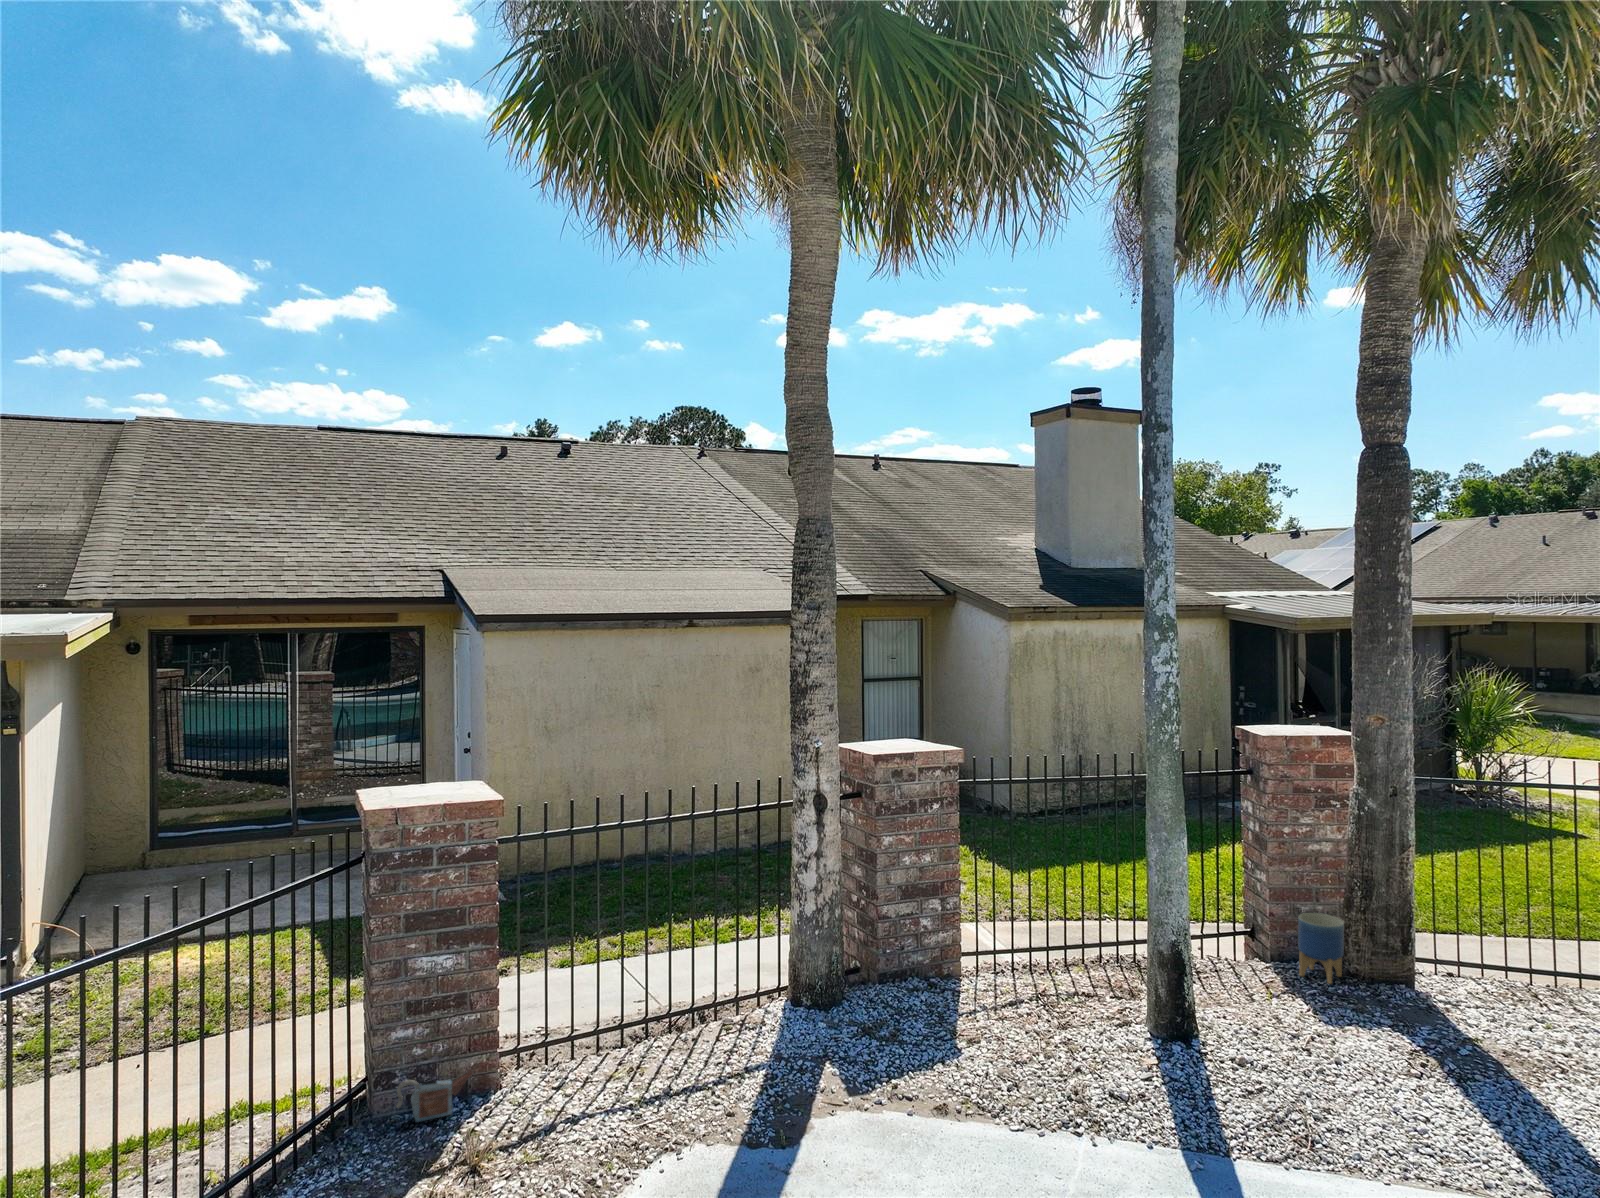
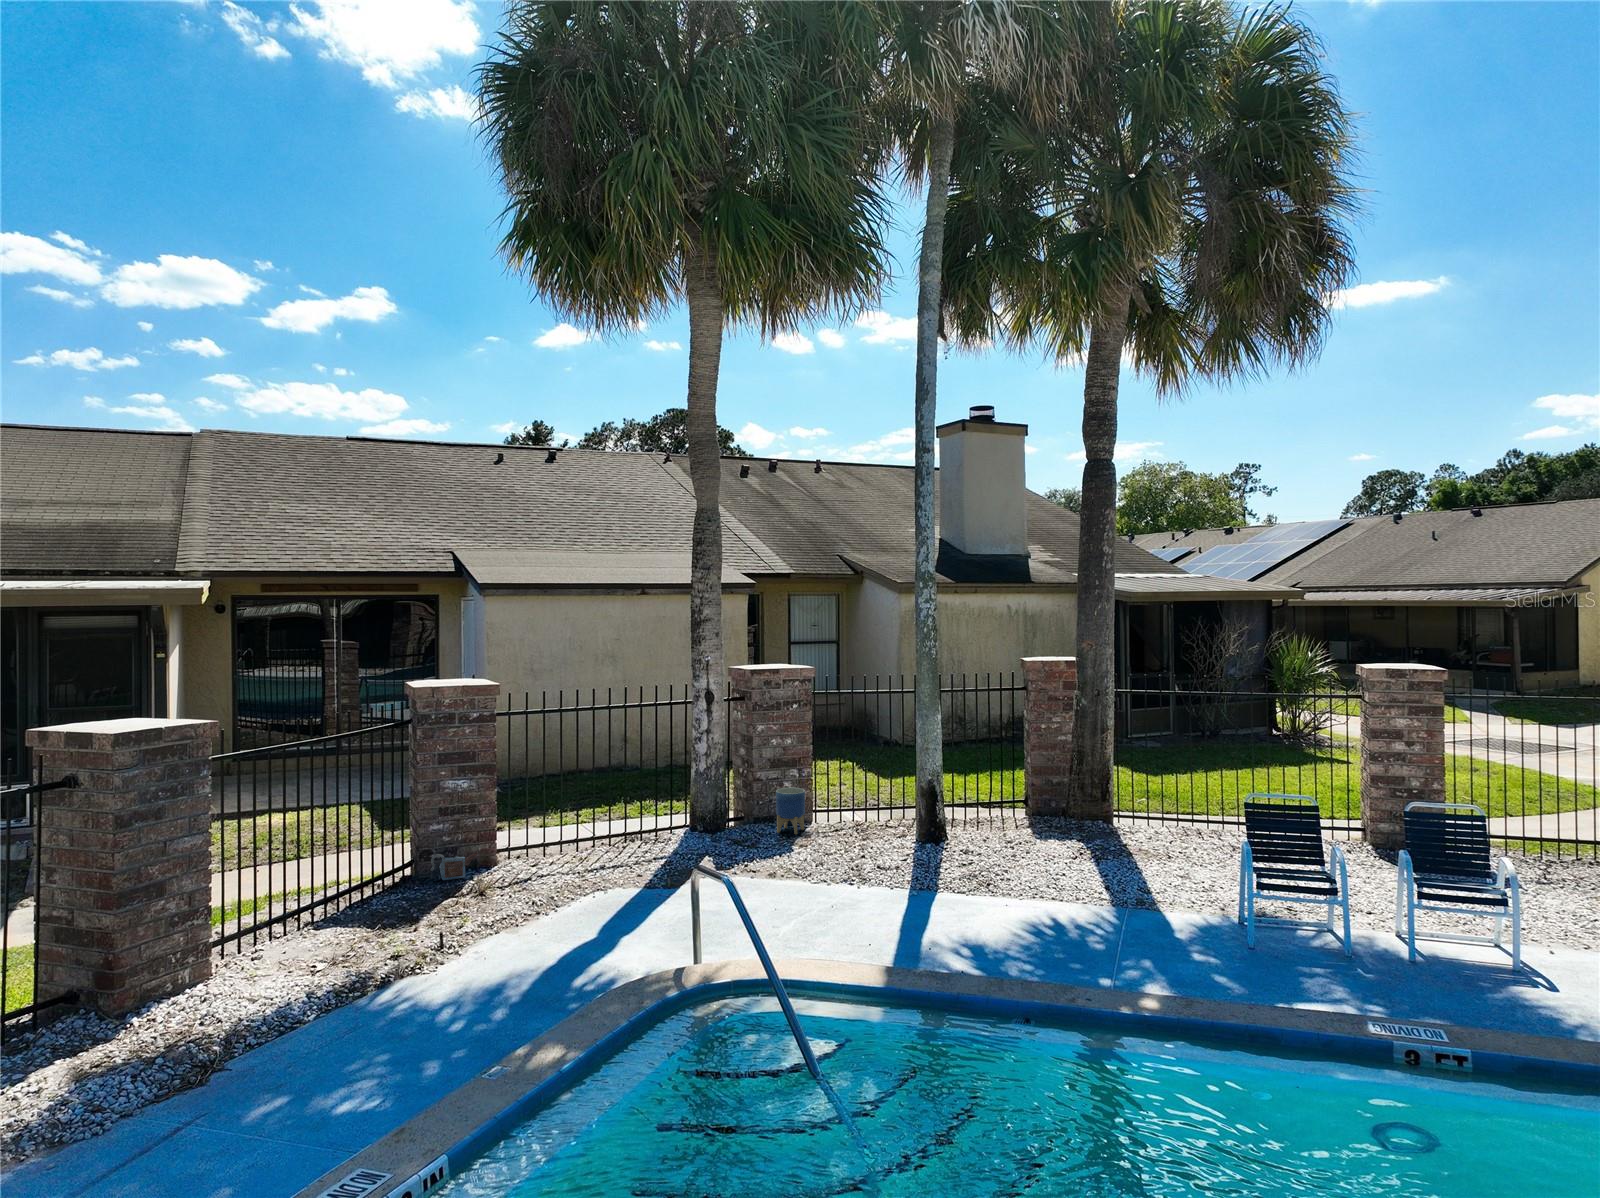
planter: present [1298,913,1344,984] -> present [776,788,805,834]

